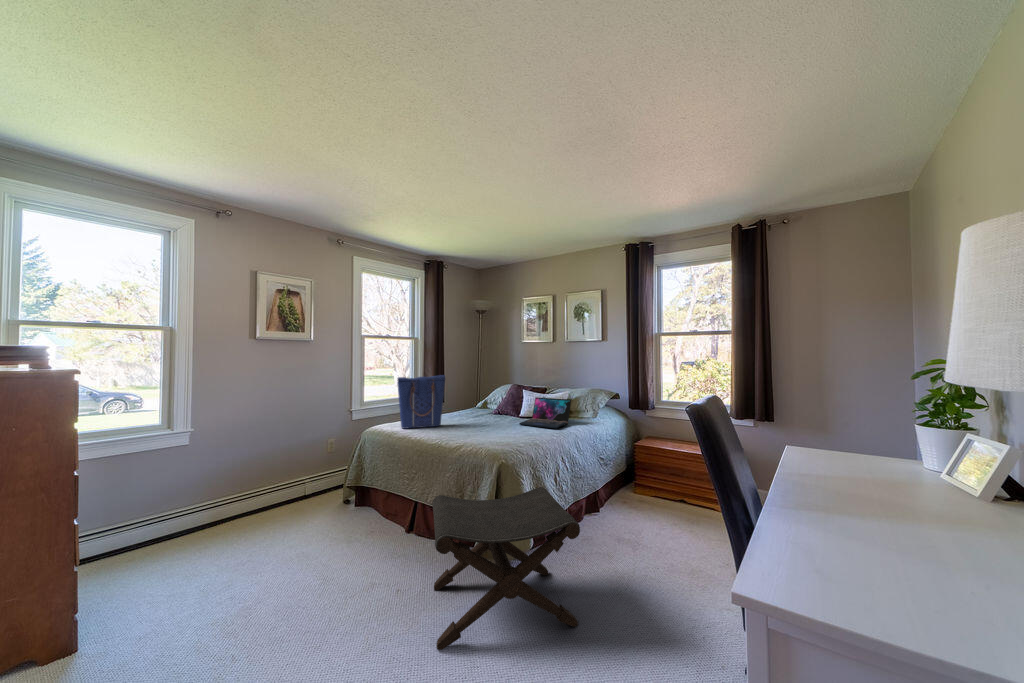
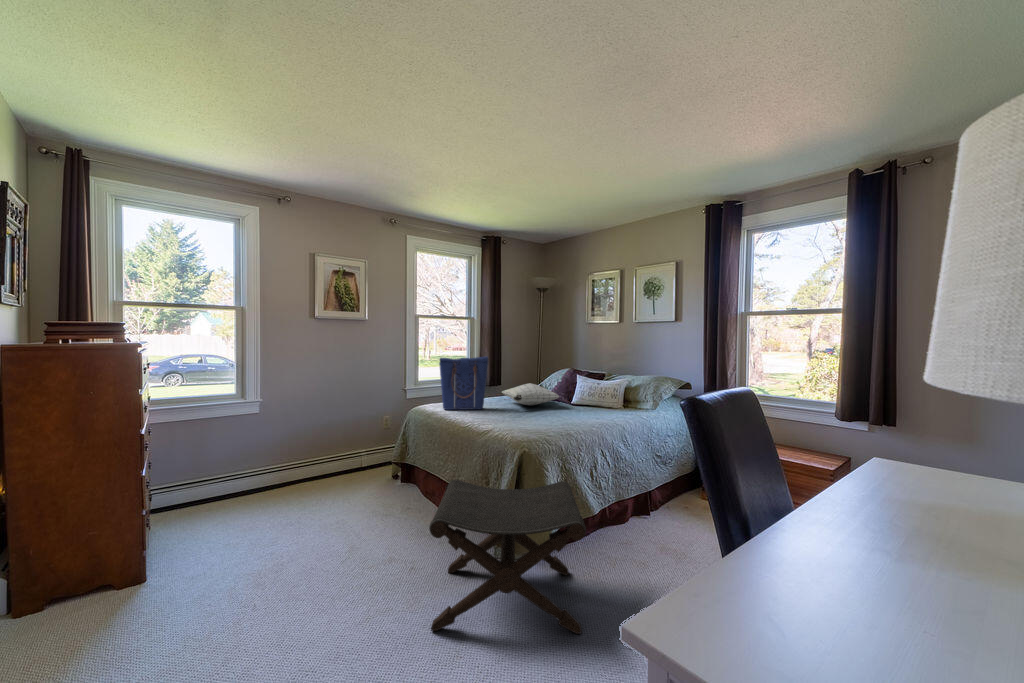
laptop: present [519,397,571,429] -> none [566,384,626,419]
pillow: none [454,399,512,420] -> present [502,383,559,406]

